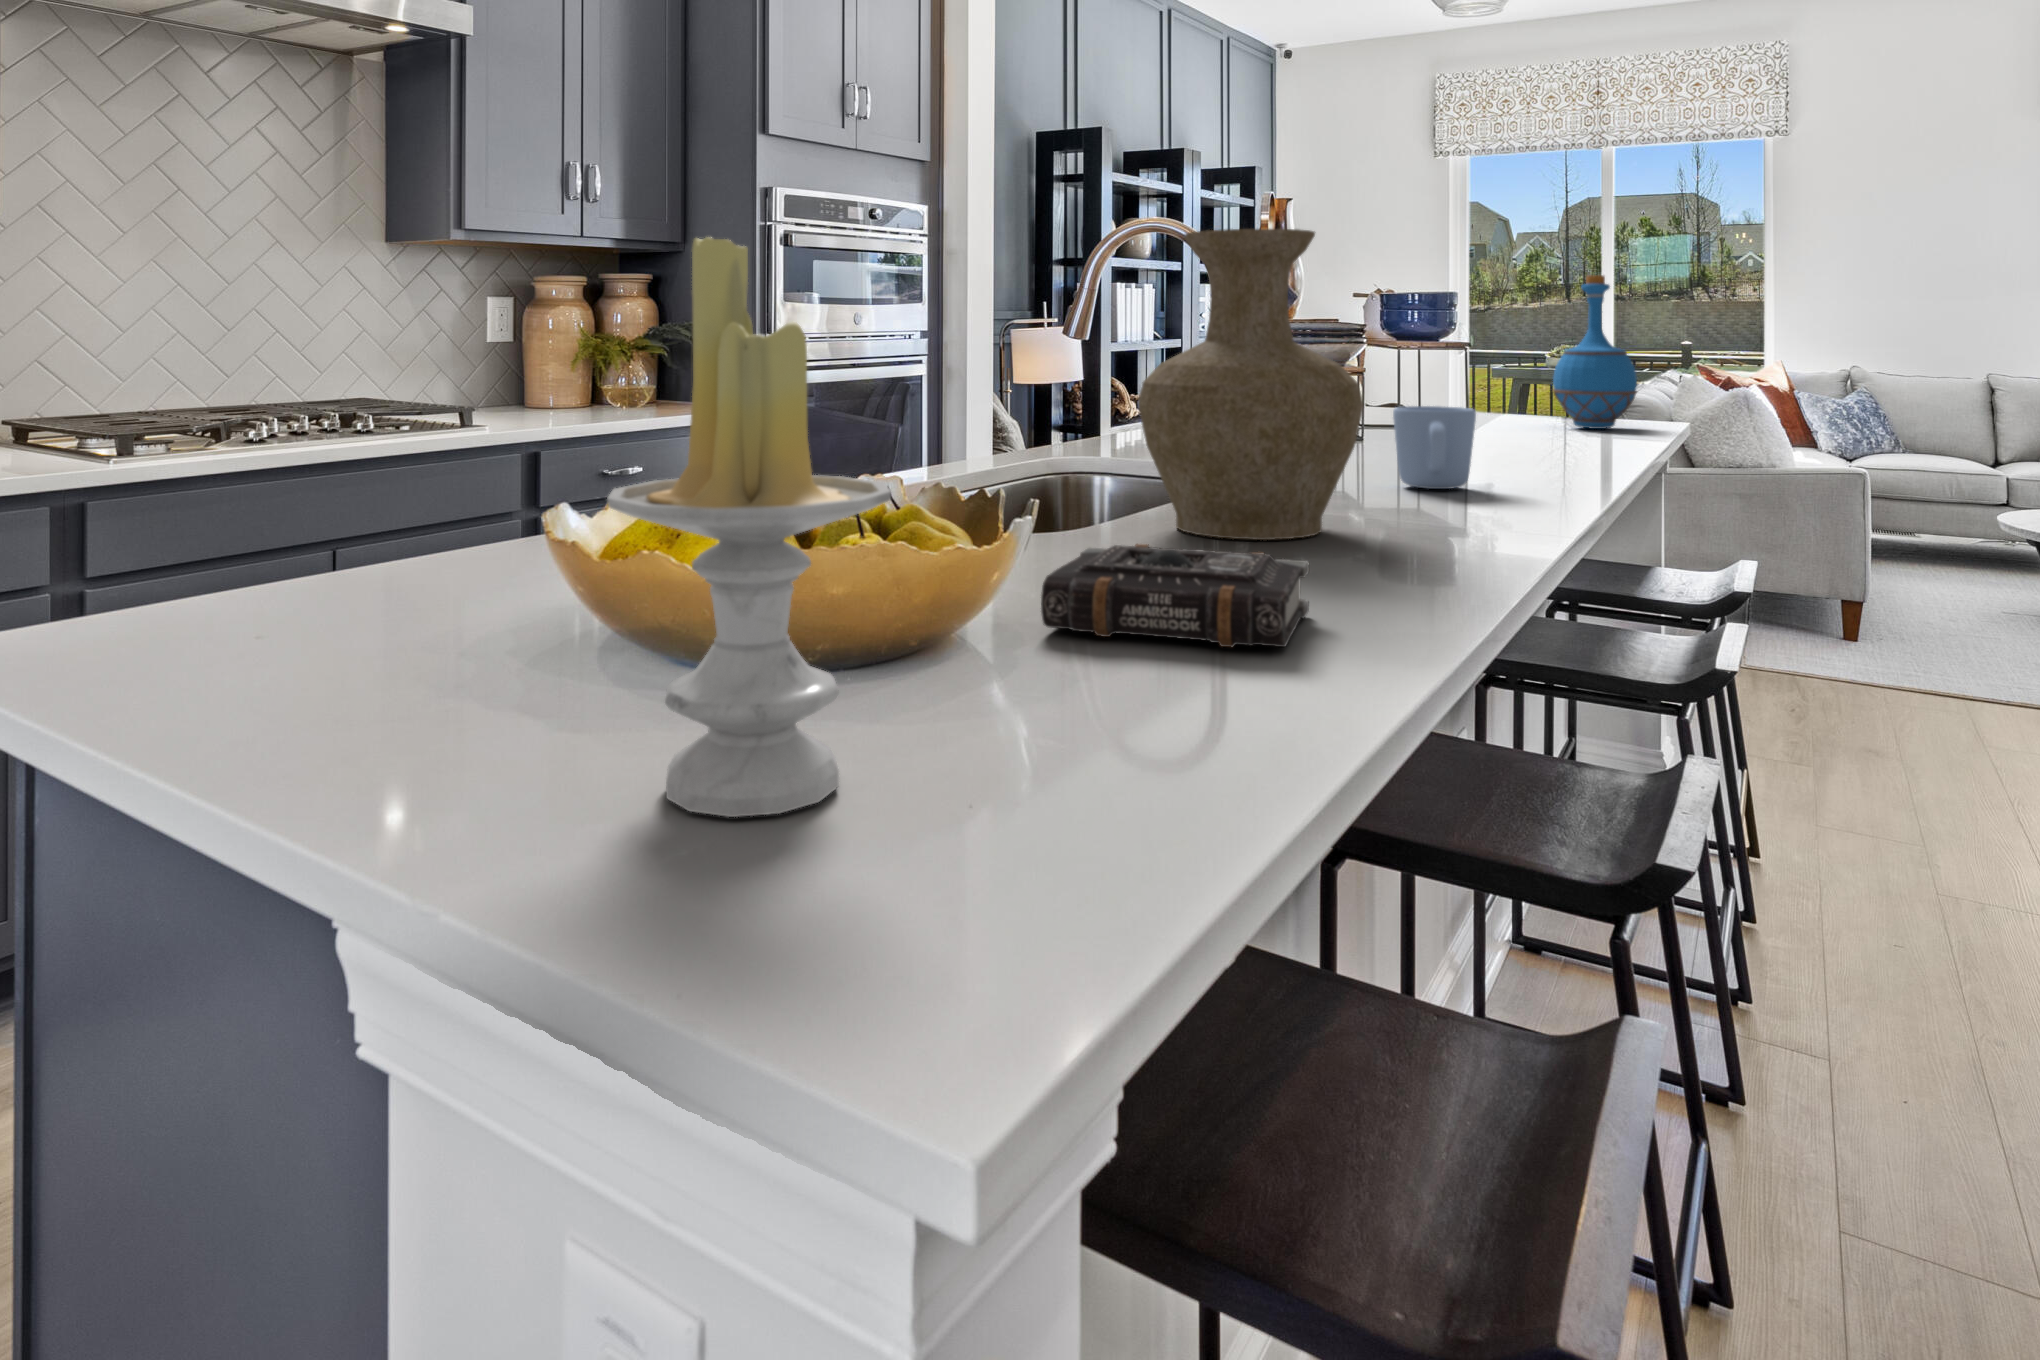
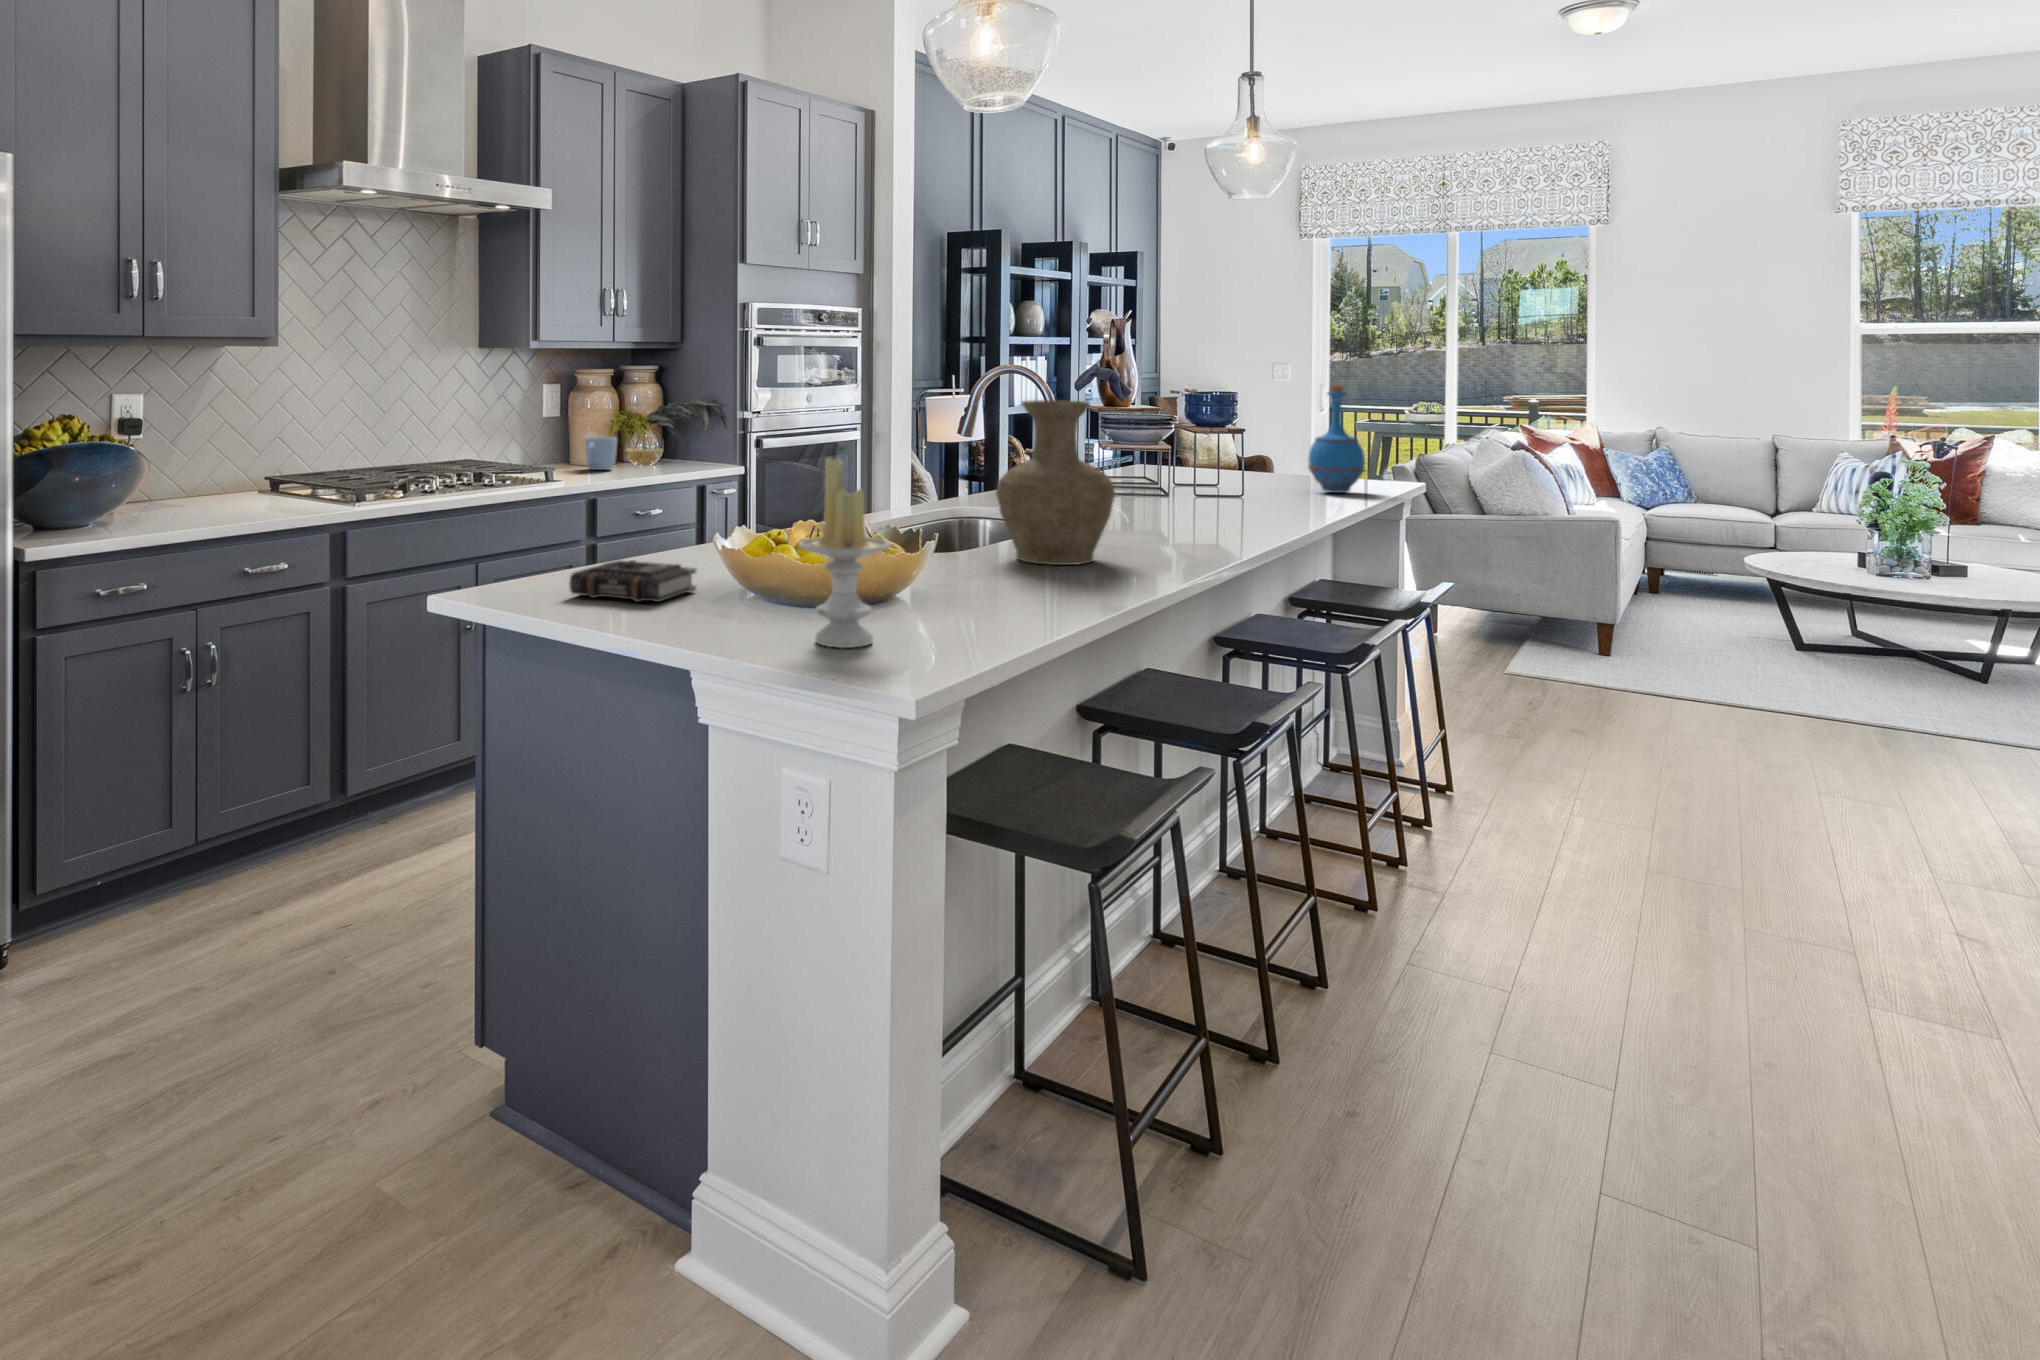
mug: present [1393,406,1476,489] -> present [585,437,617,470]
book: present [1041,544,1309,647] -> present [569,560,696,602]

